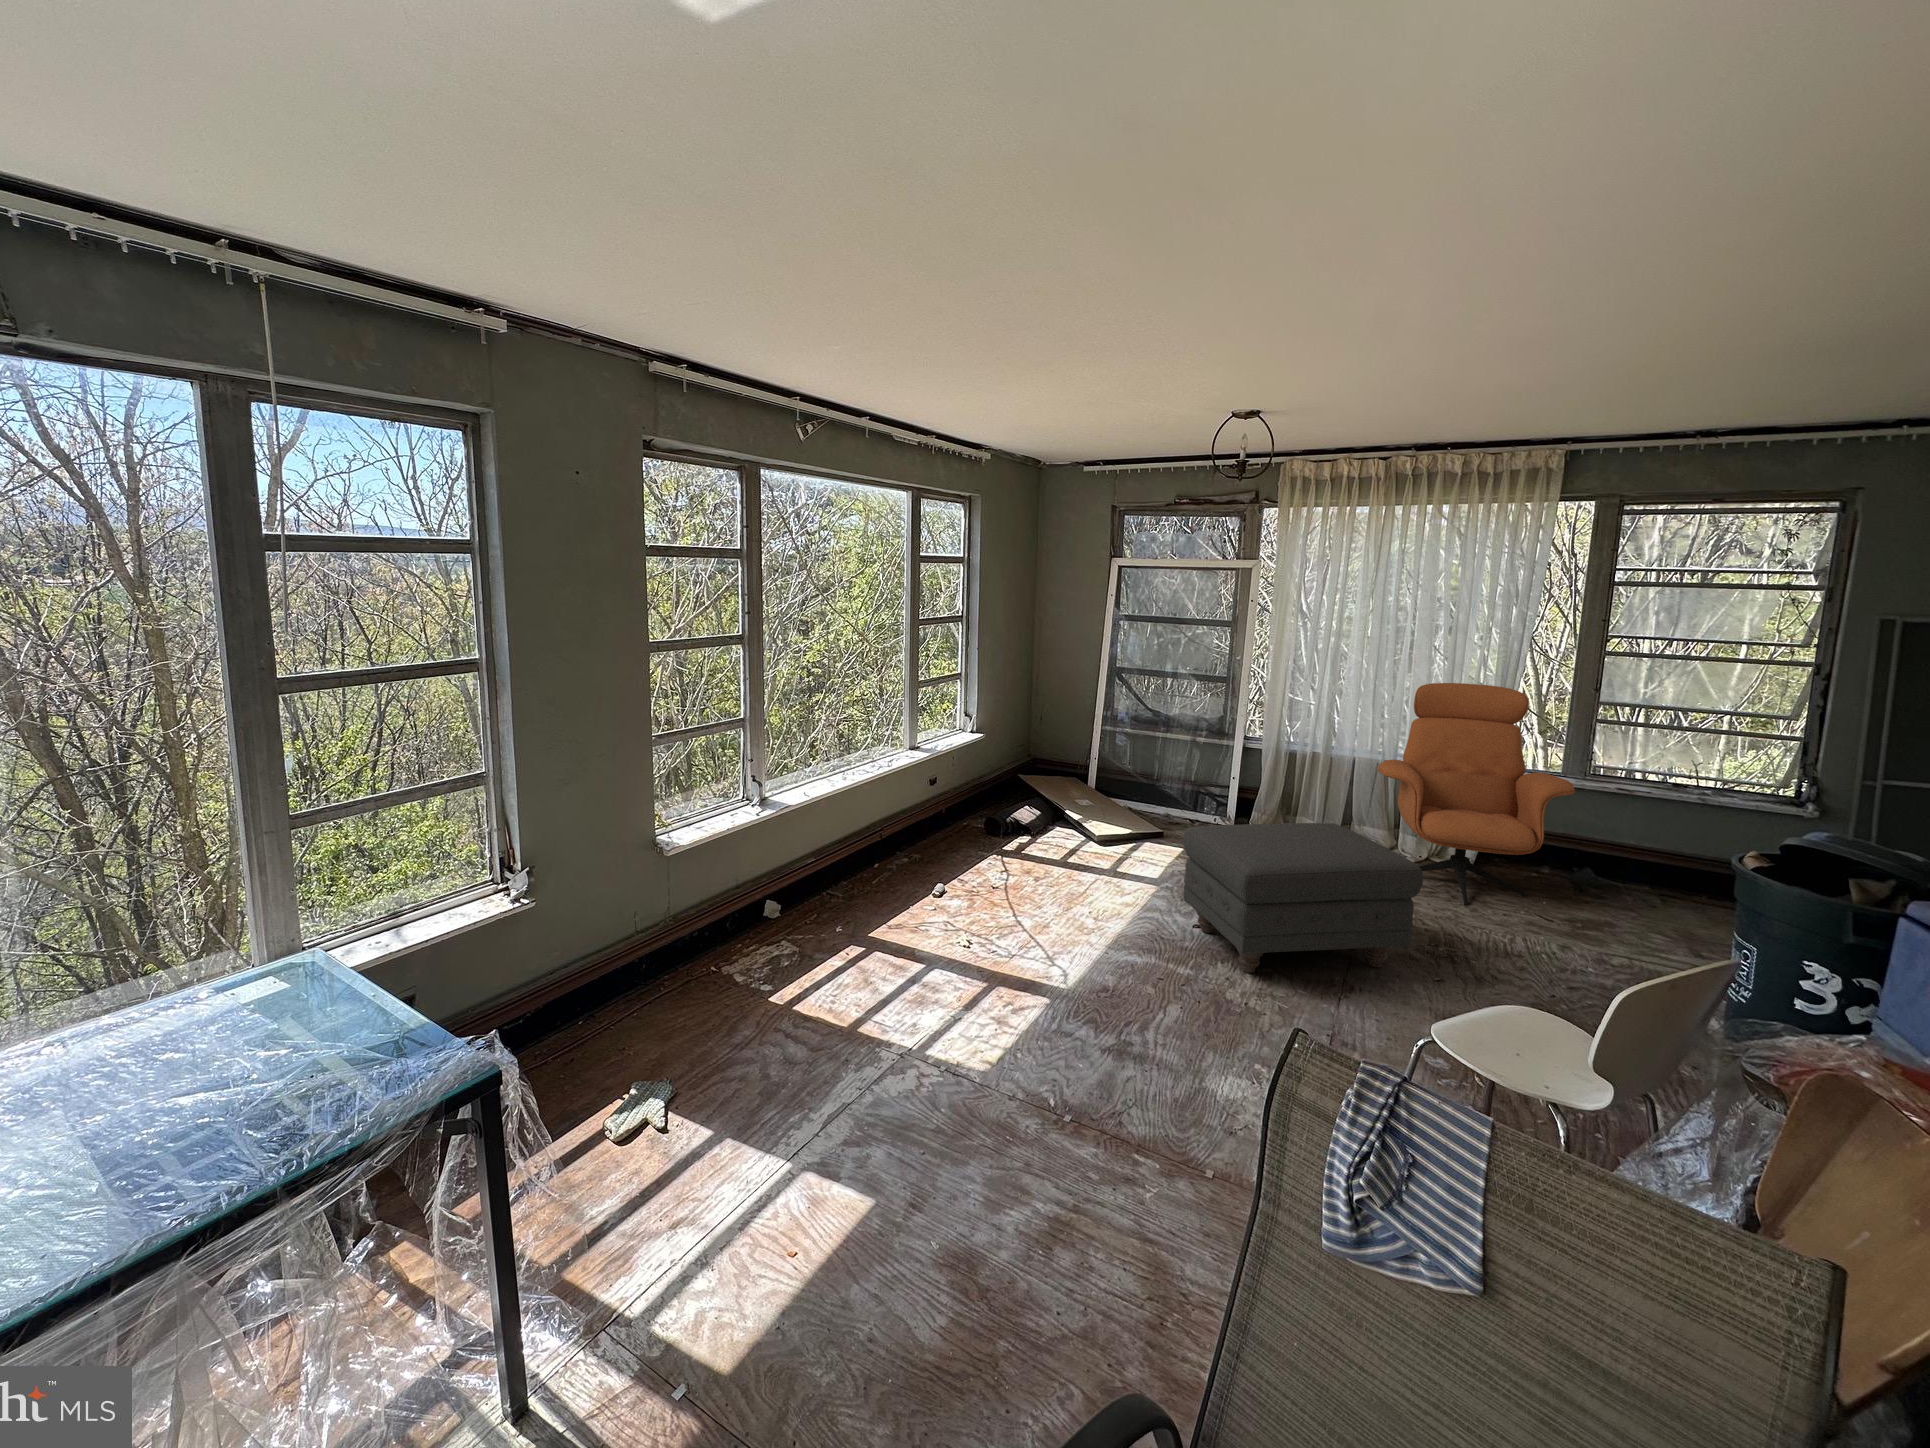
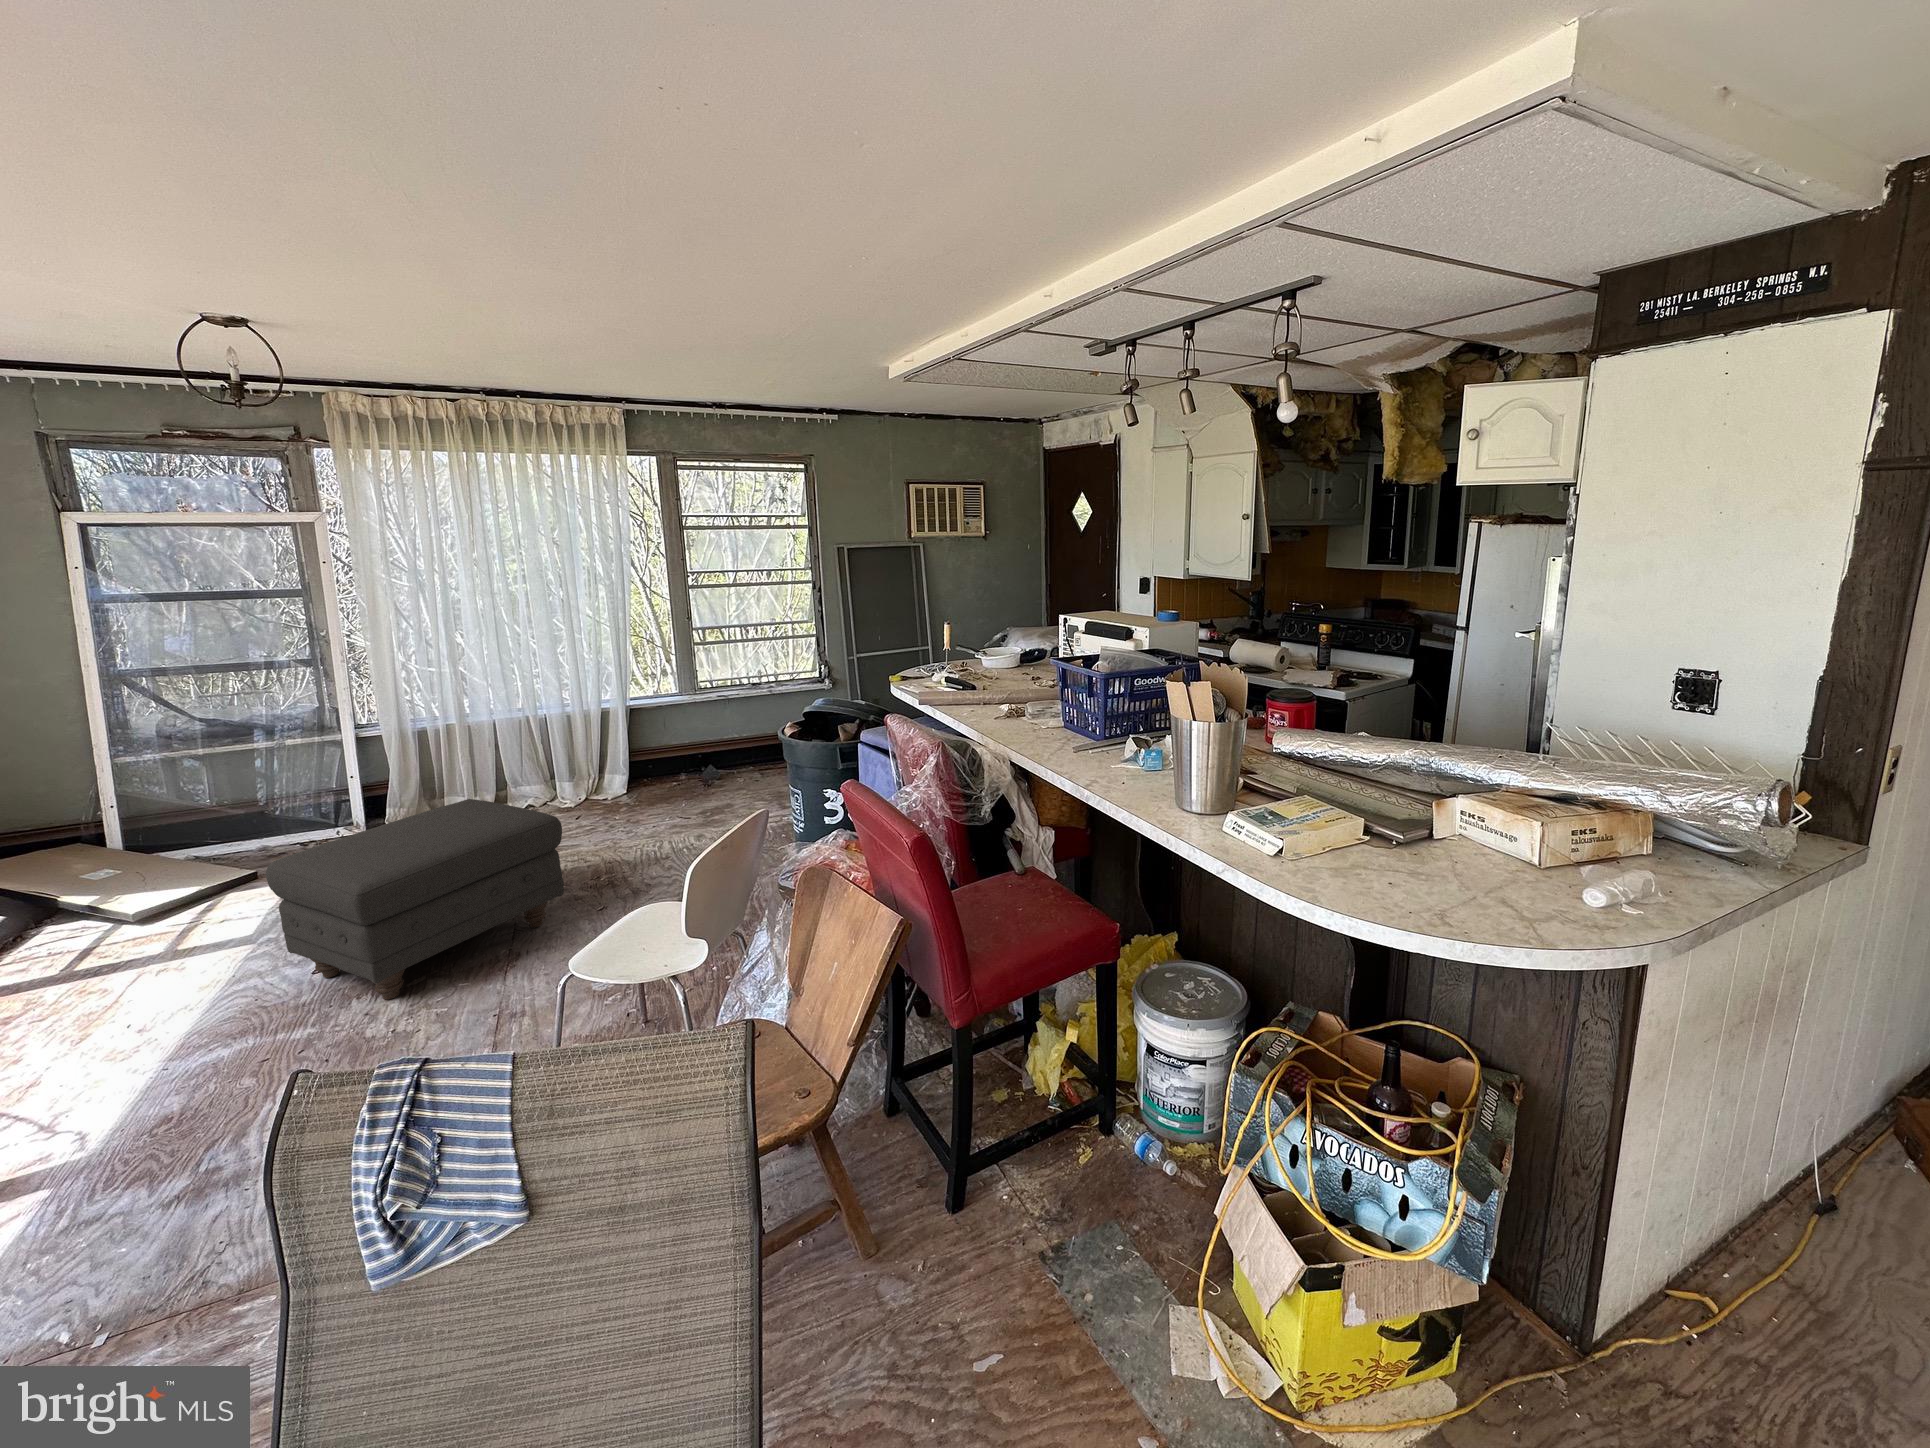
armchair: present [1377,683,1575,906] -> none [516,627,685,833]

